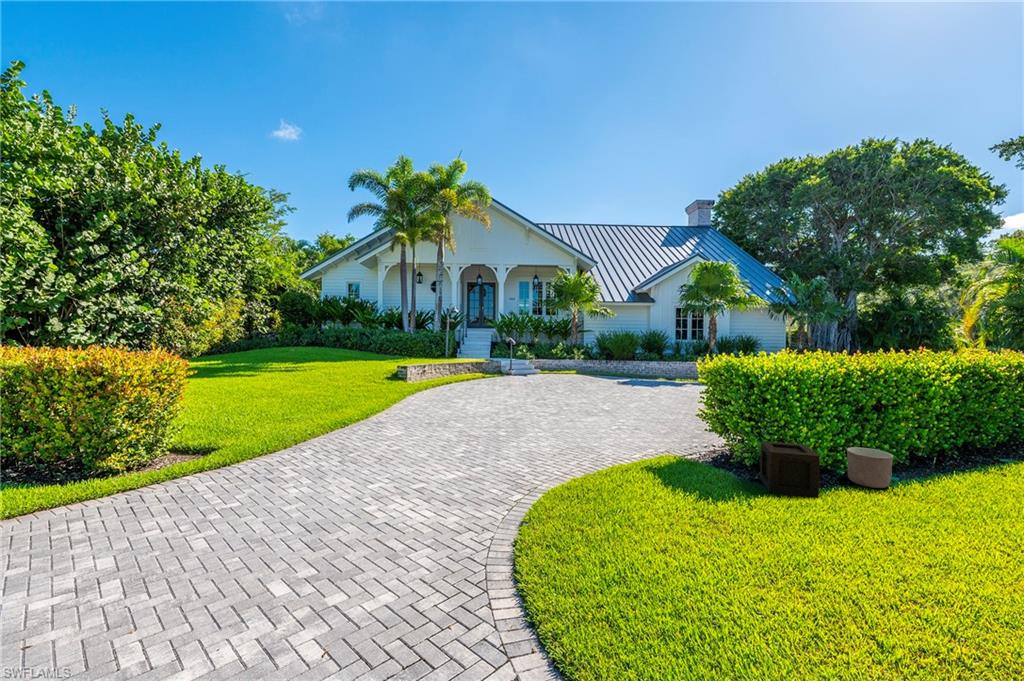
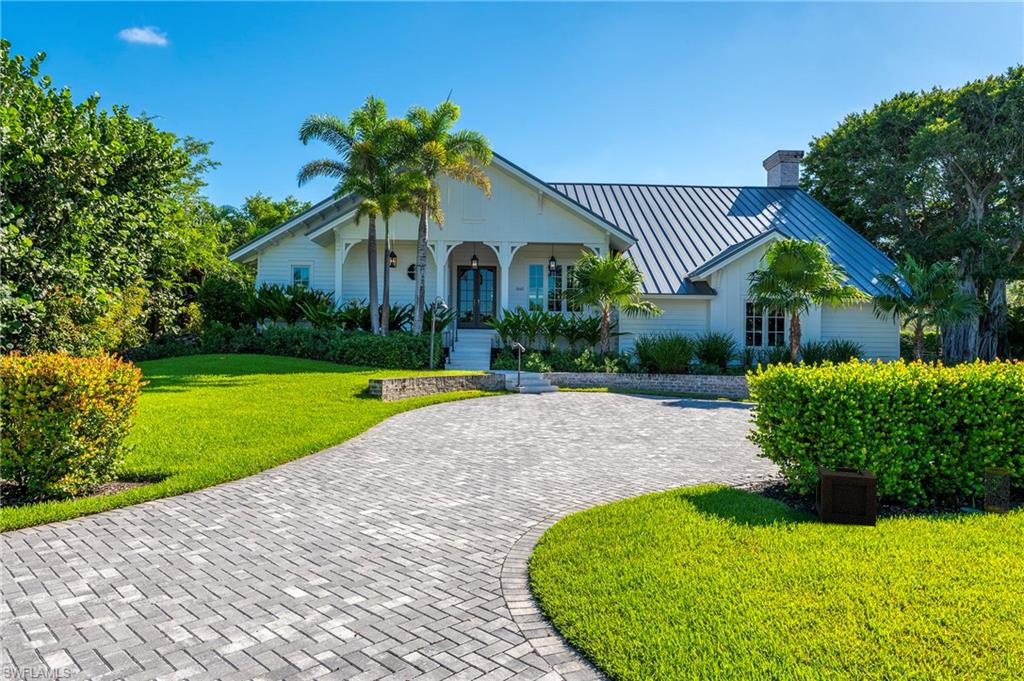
trash can: none [903,442,927,482] -> present [984,468,1010,513]
planter: present [847,447,893,488] -> none [917,473,966,518]

